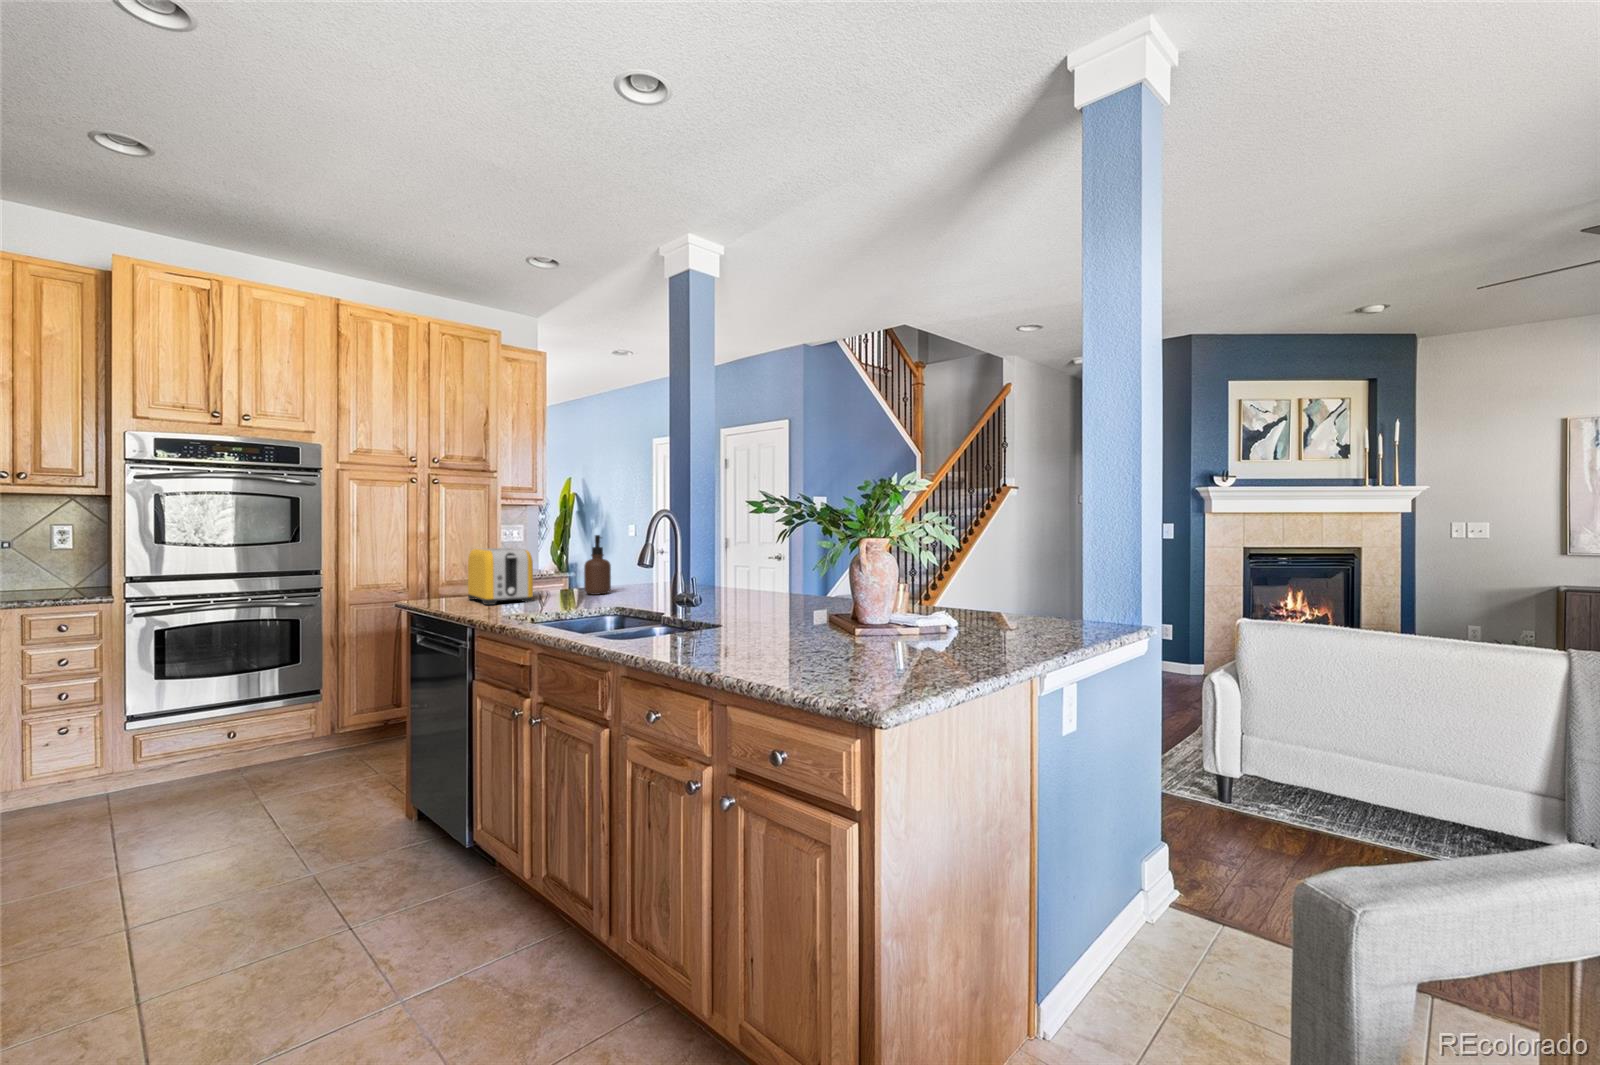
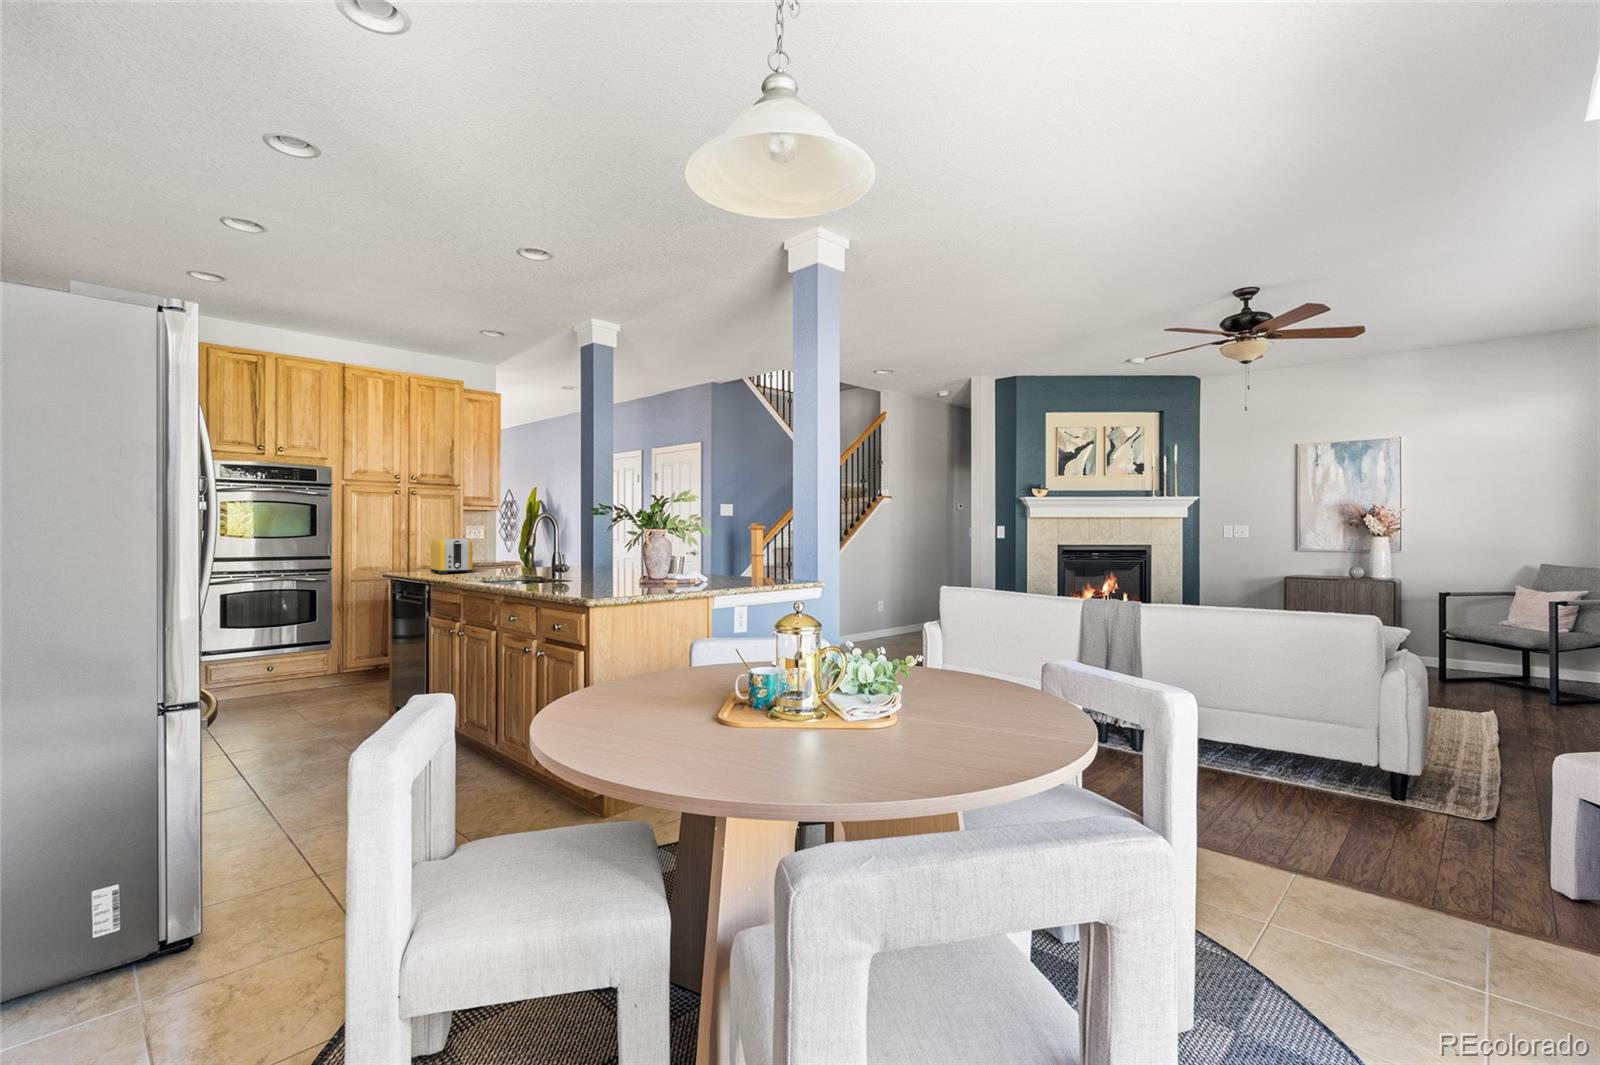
soap dispenser: present [584,535,611,595] -> none [509,530,527,570]

